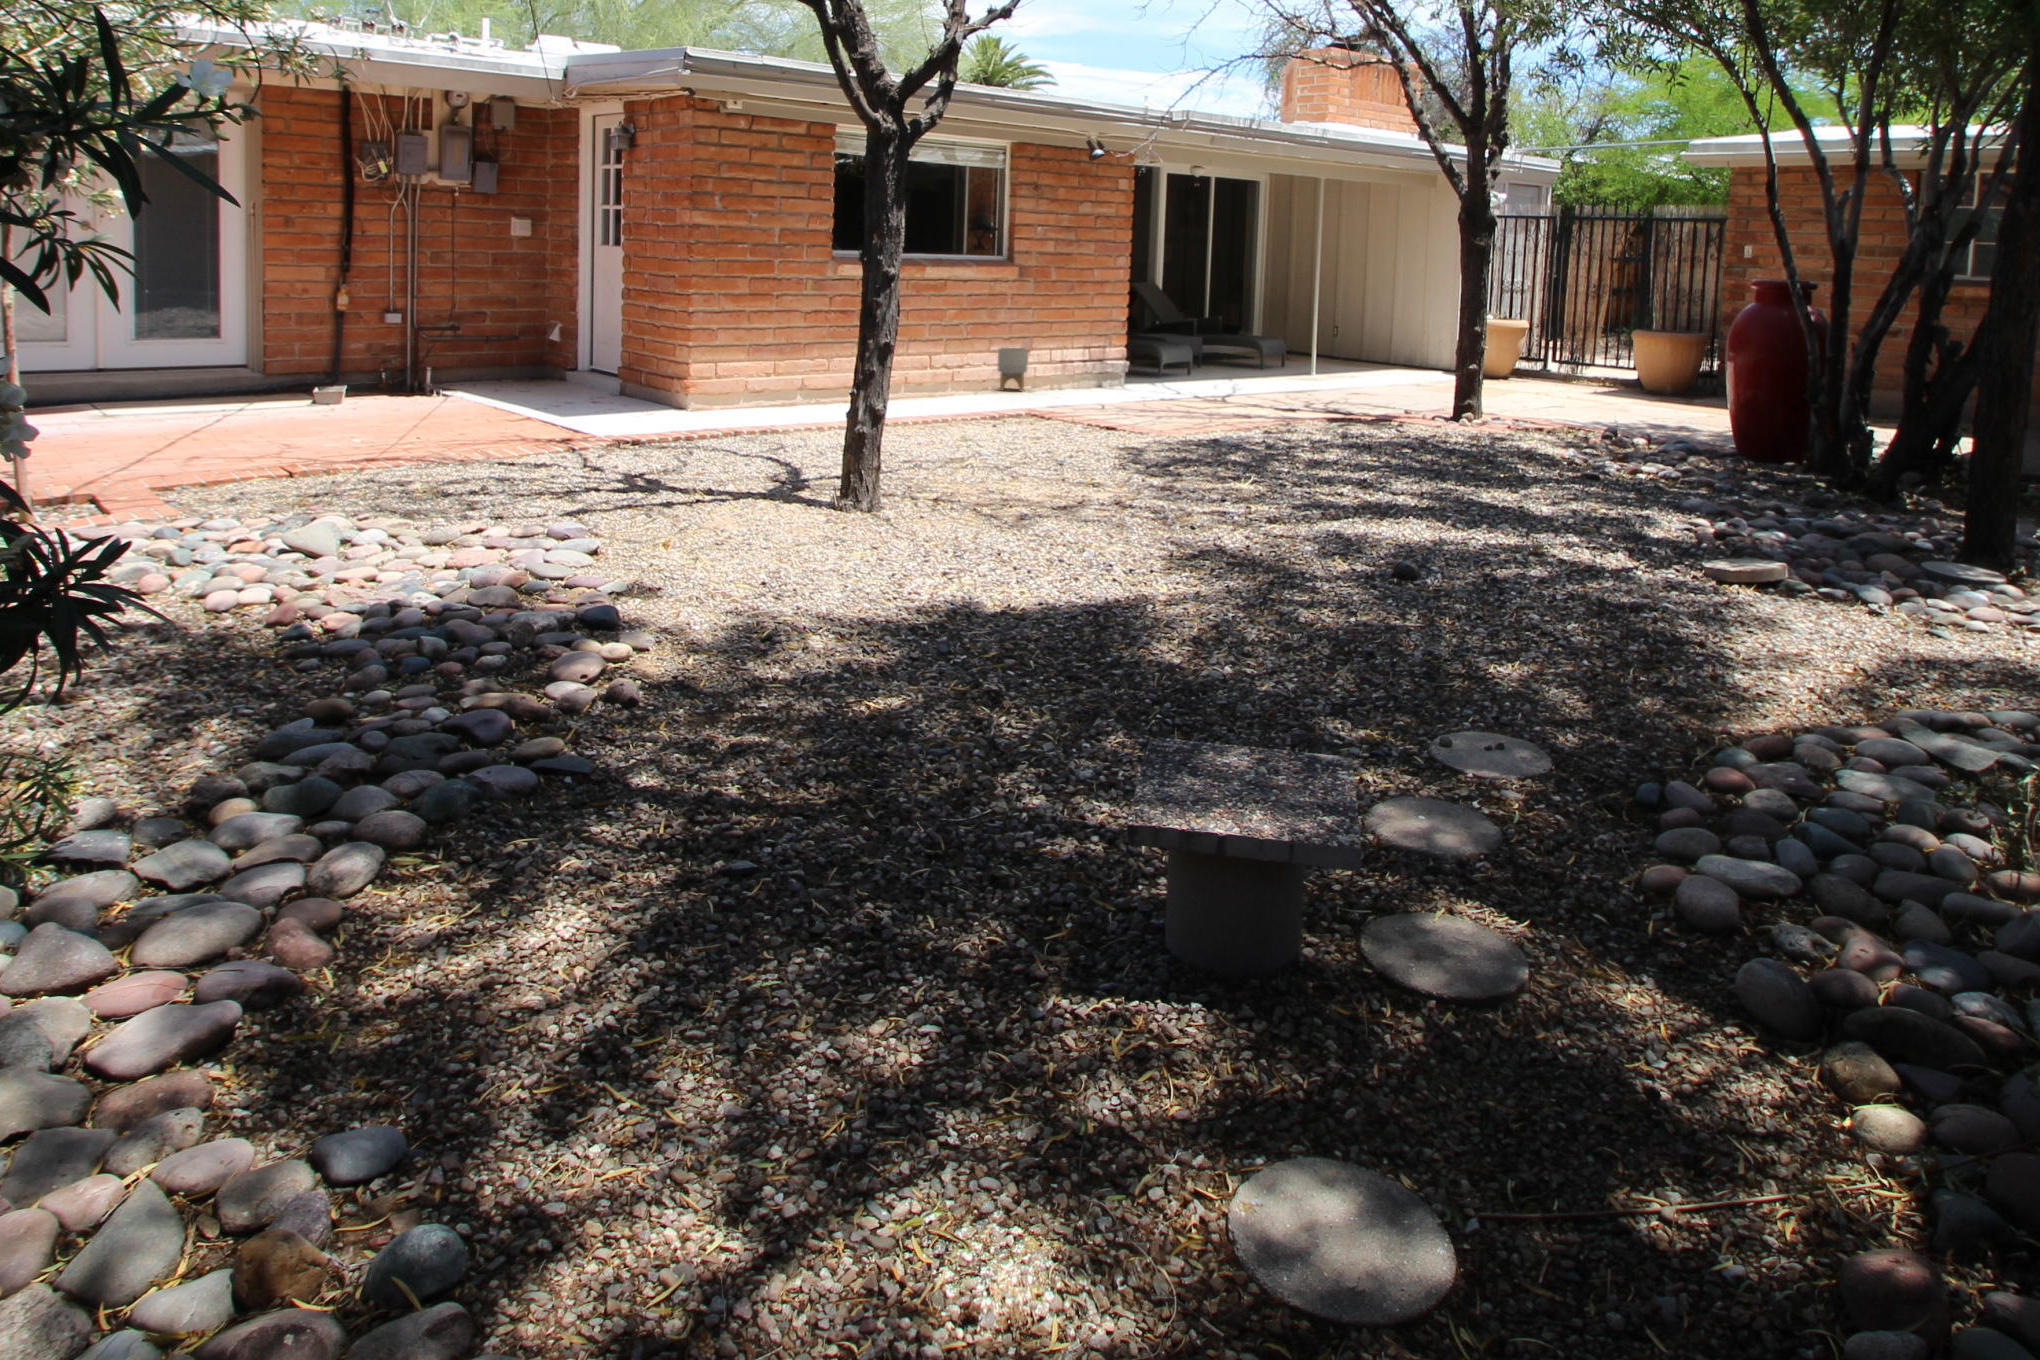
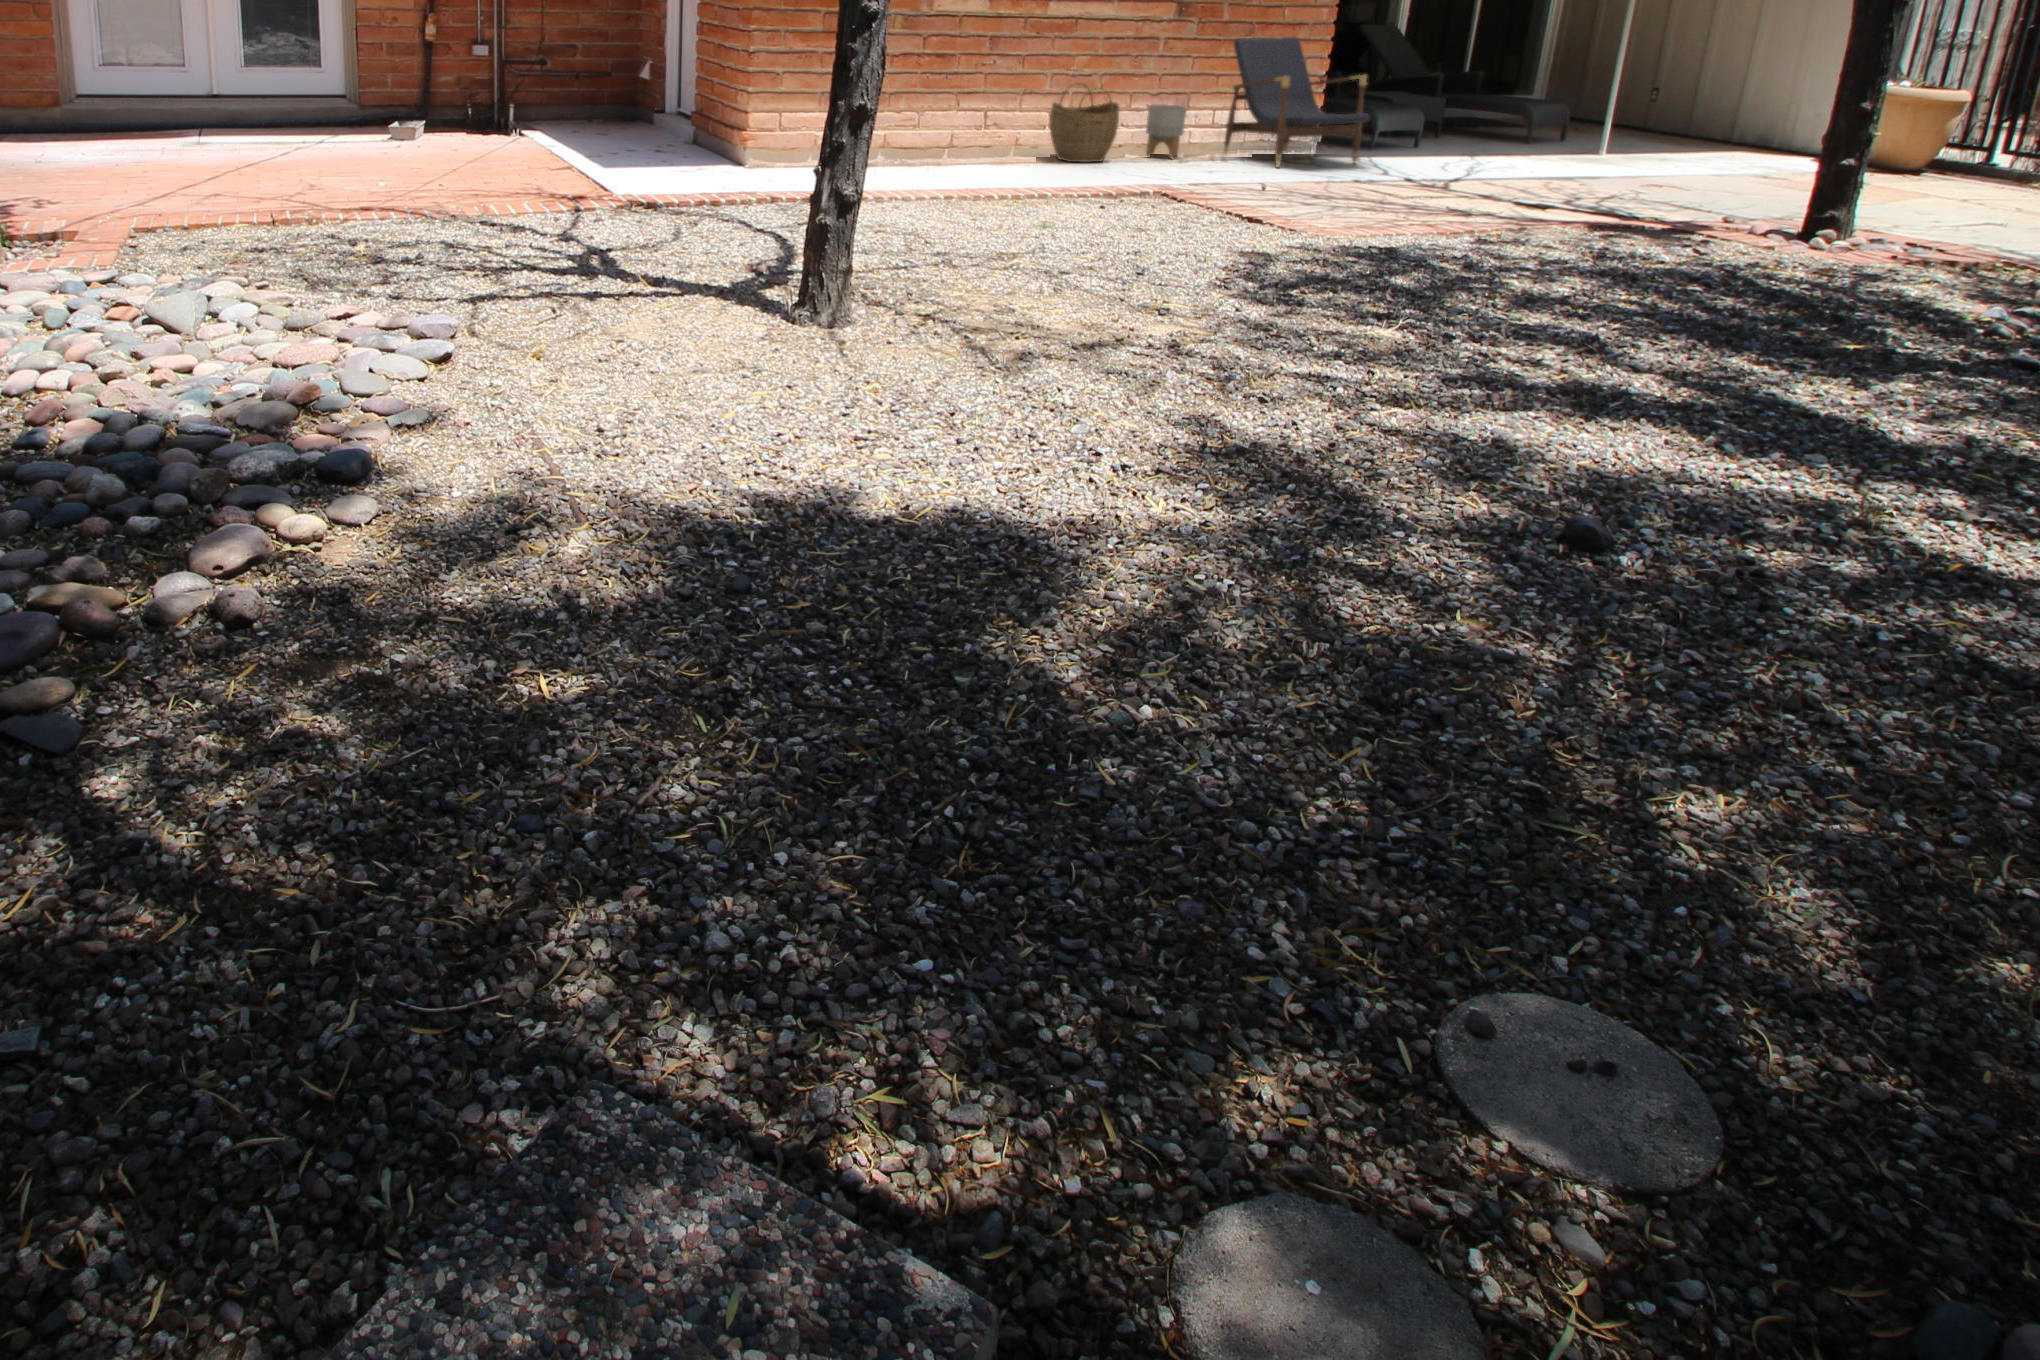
lounge chair: none [1055,292,1164,394] -> present [1224,37,1370,168]
woven basket: none [925,331,981,397] -> present [1050,82,1119,162]

